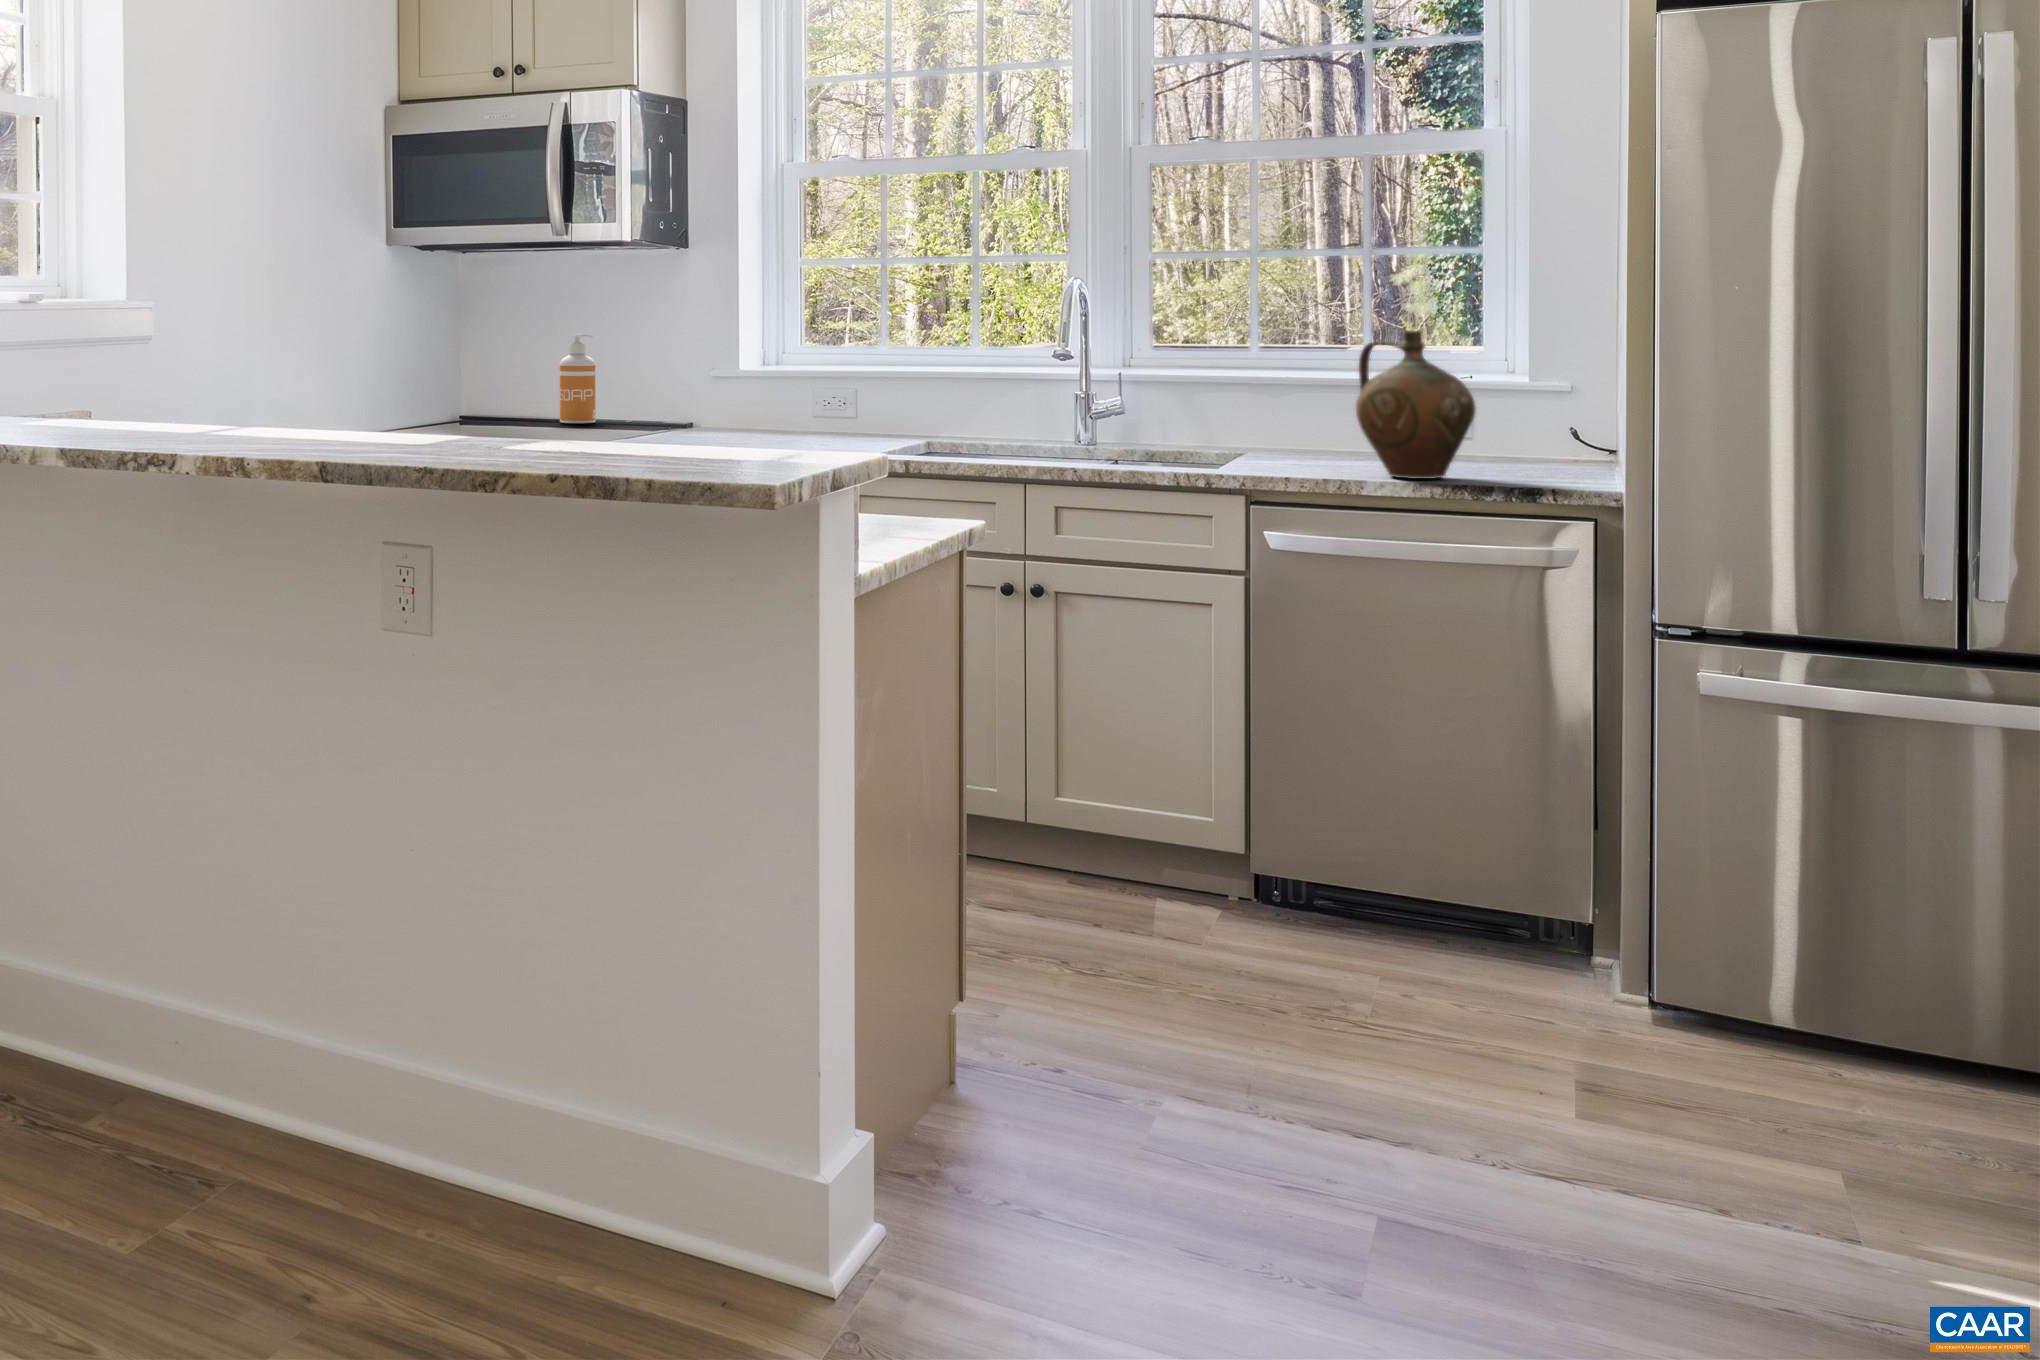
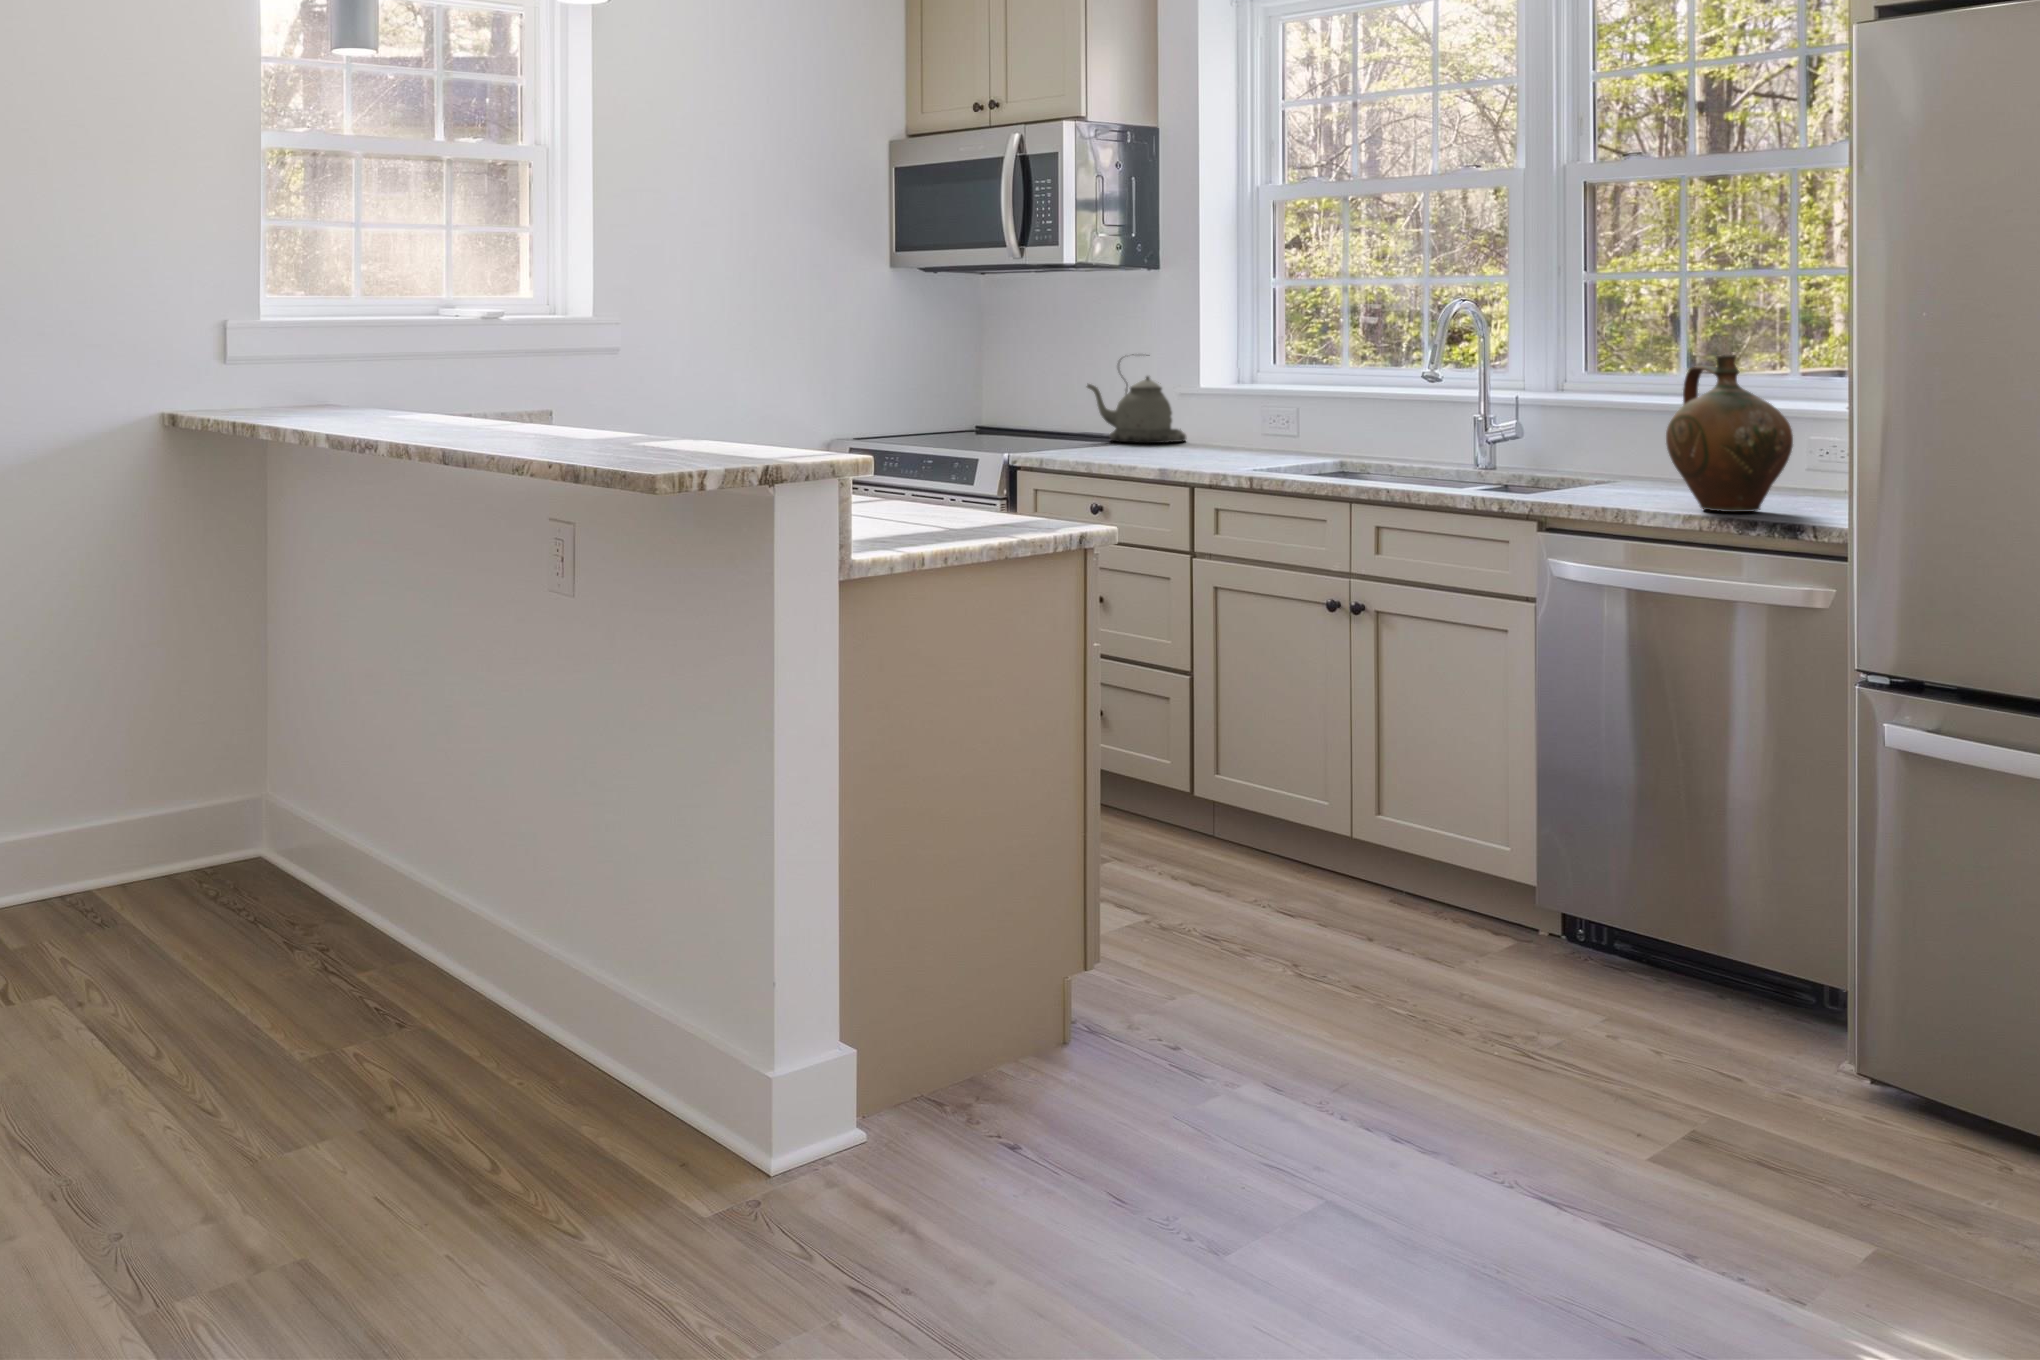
soap dispenser: present [560,334,595,423] -> none [1055,352,1088,436]
kettle: none [614,336,713,428] -> present [1087,354,1186,443]

